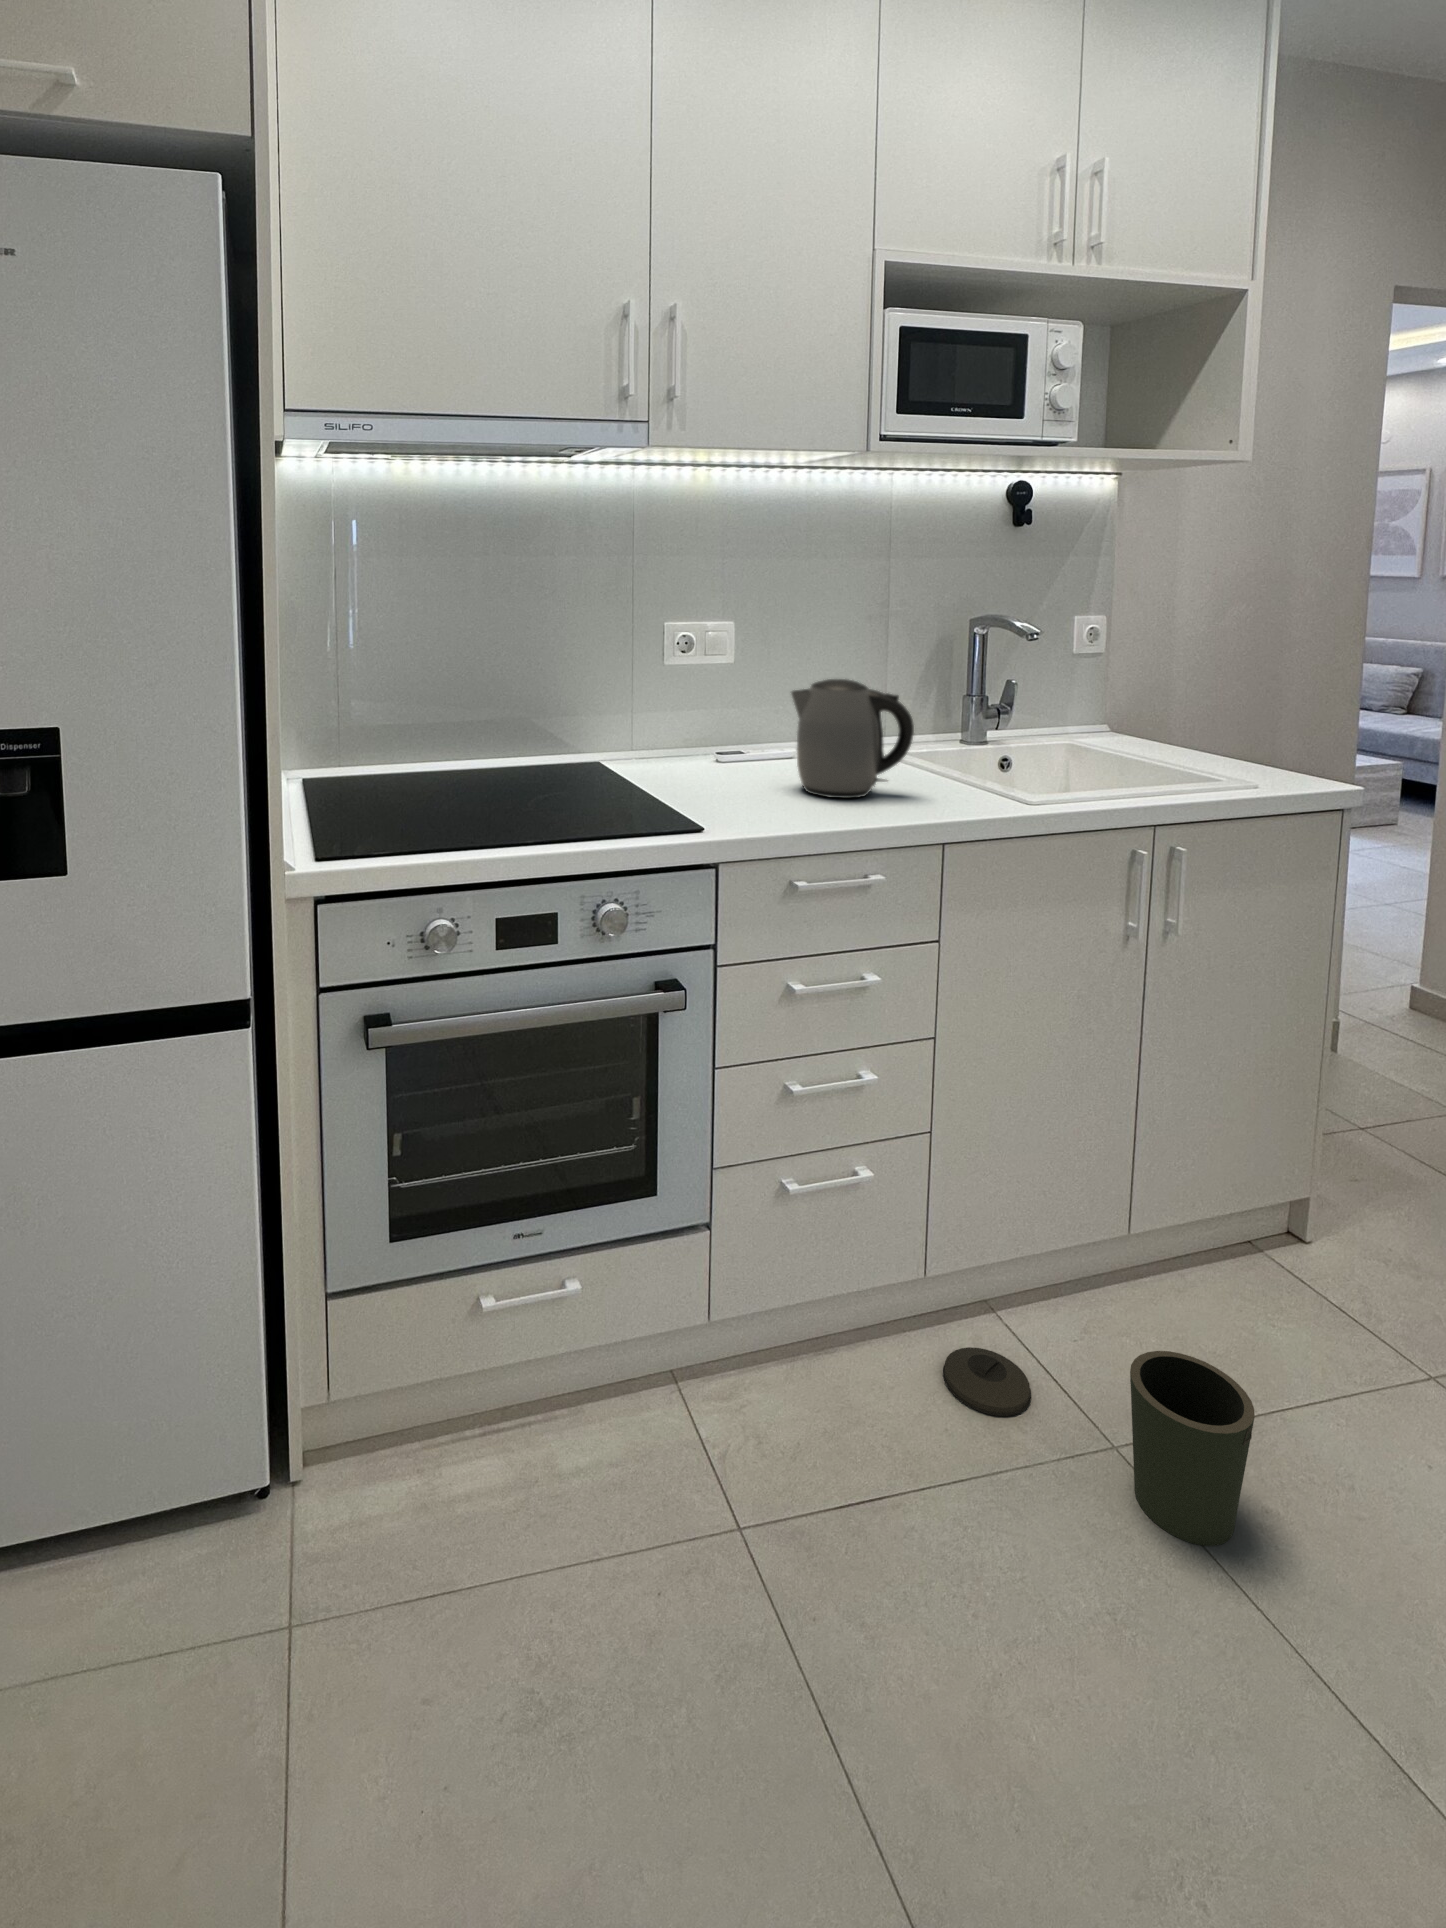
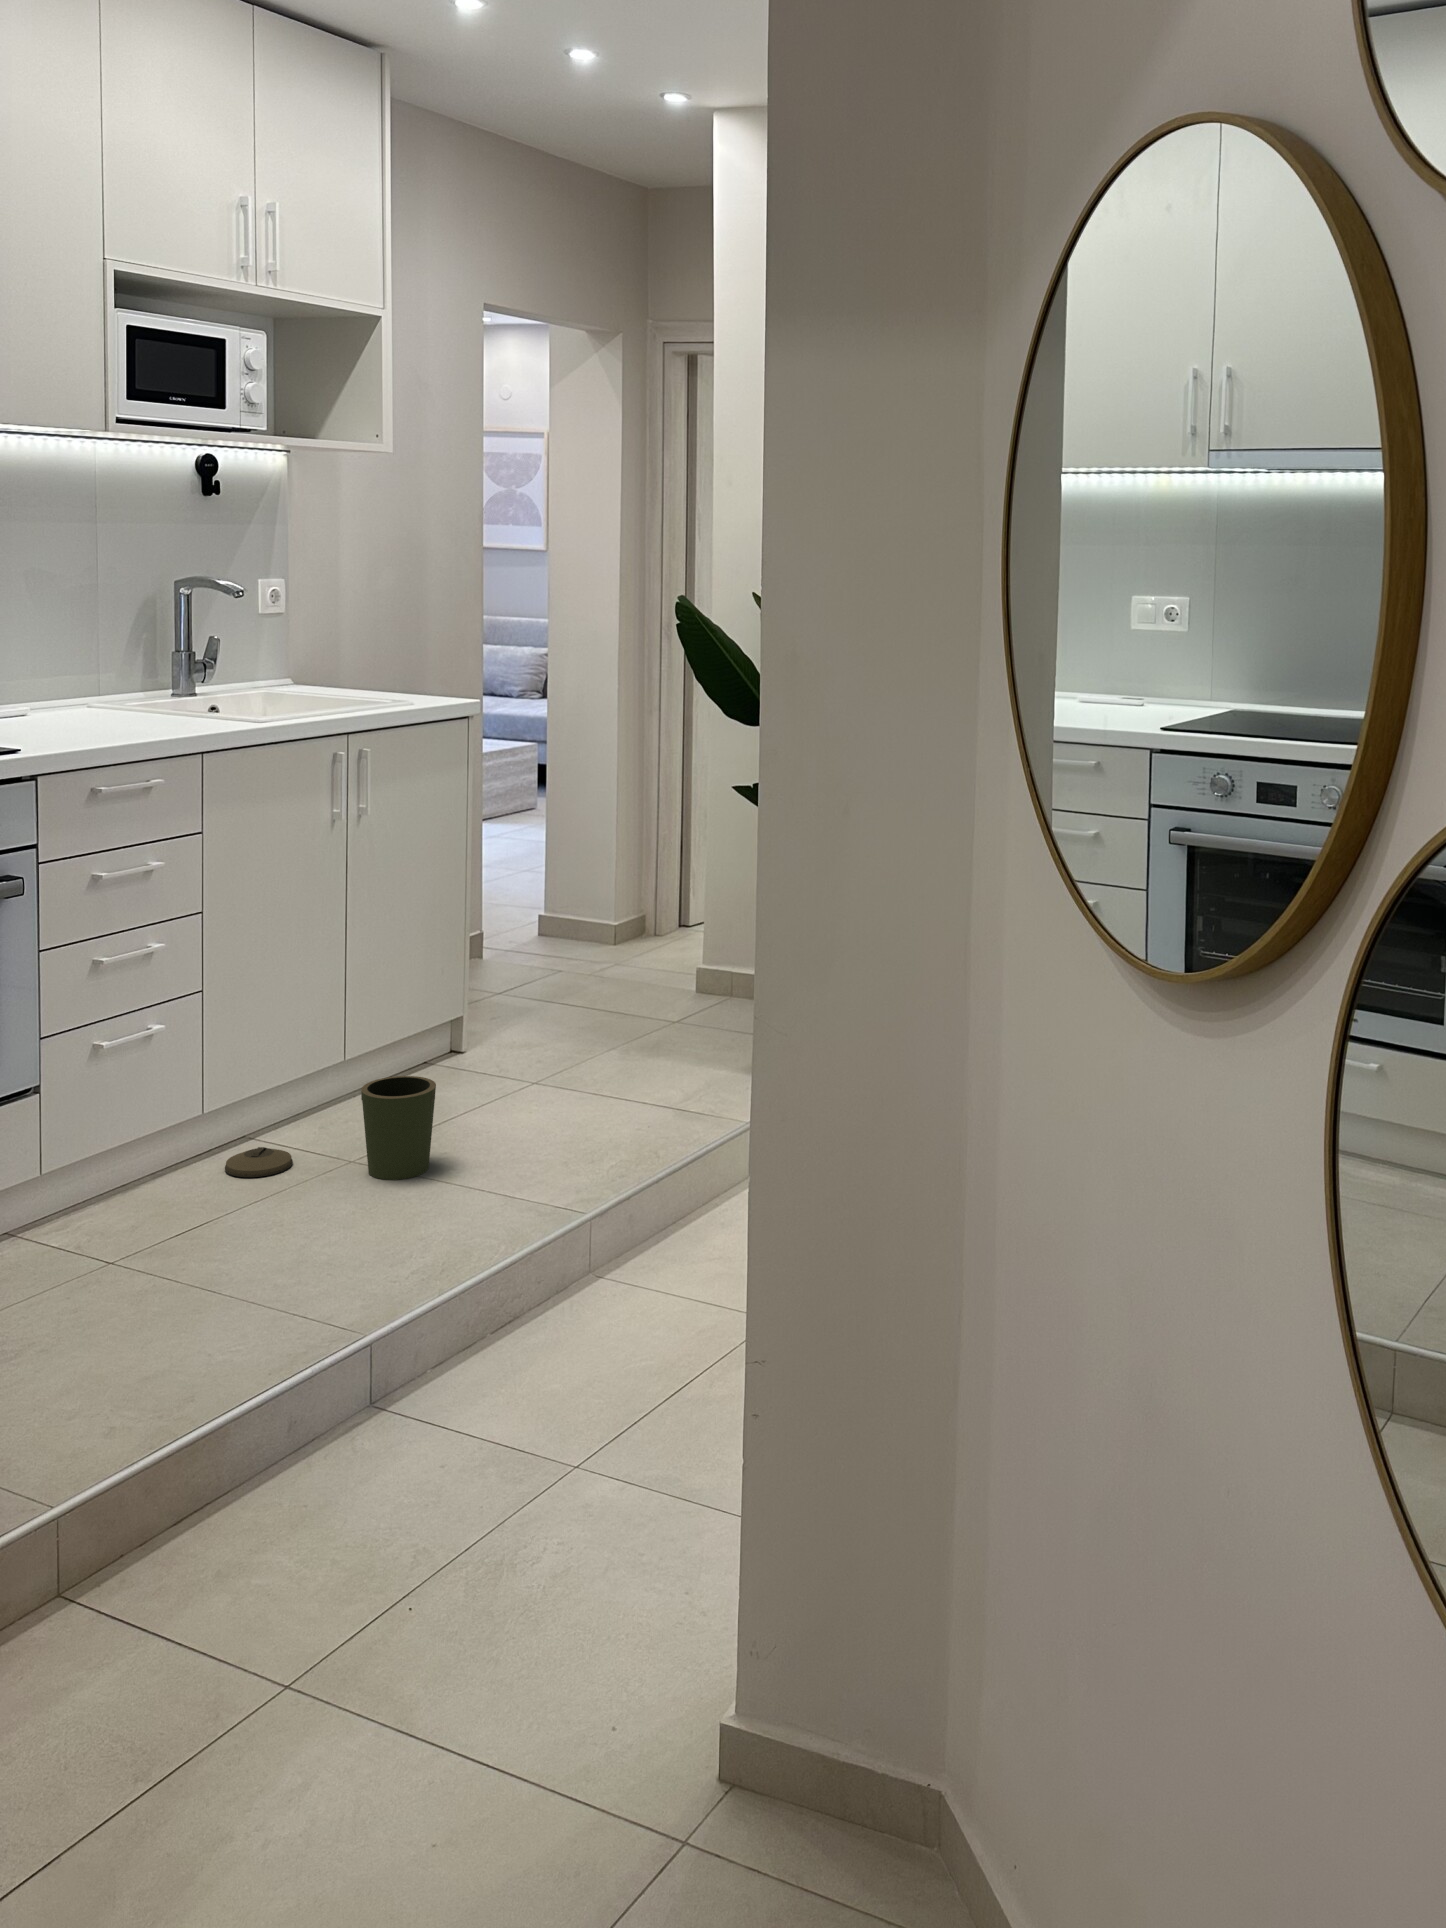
kettle: present [791,679,914,798] -> none [50,630,163,731]

